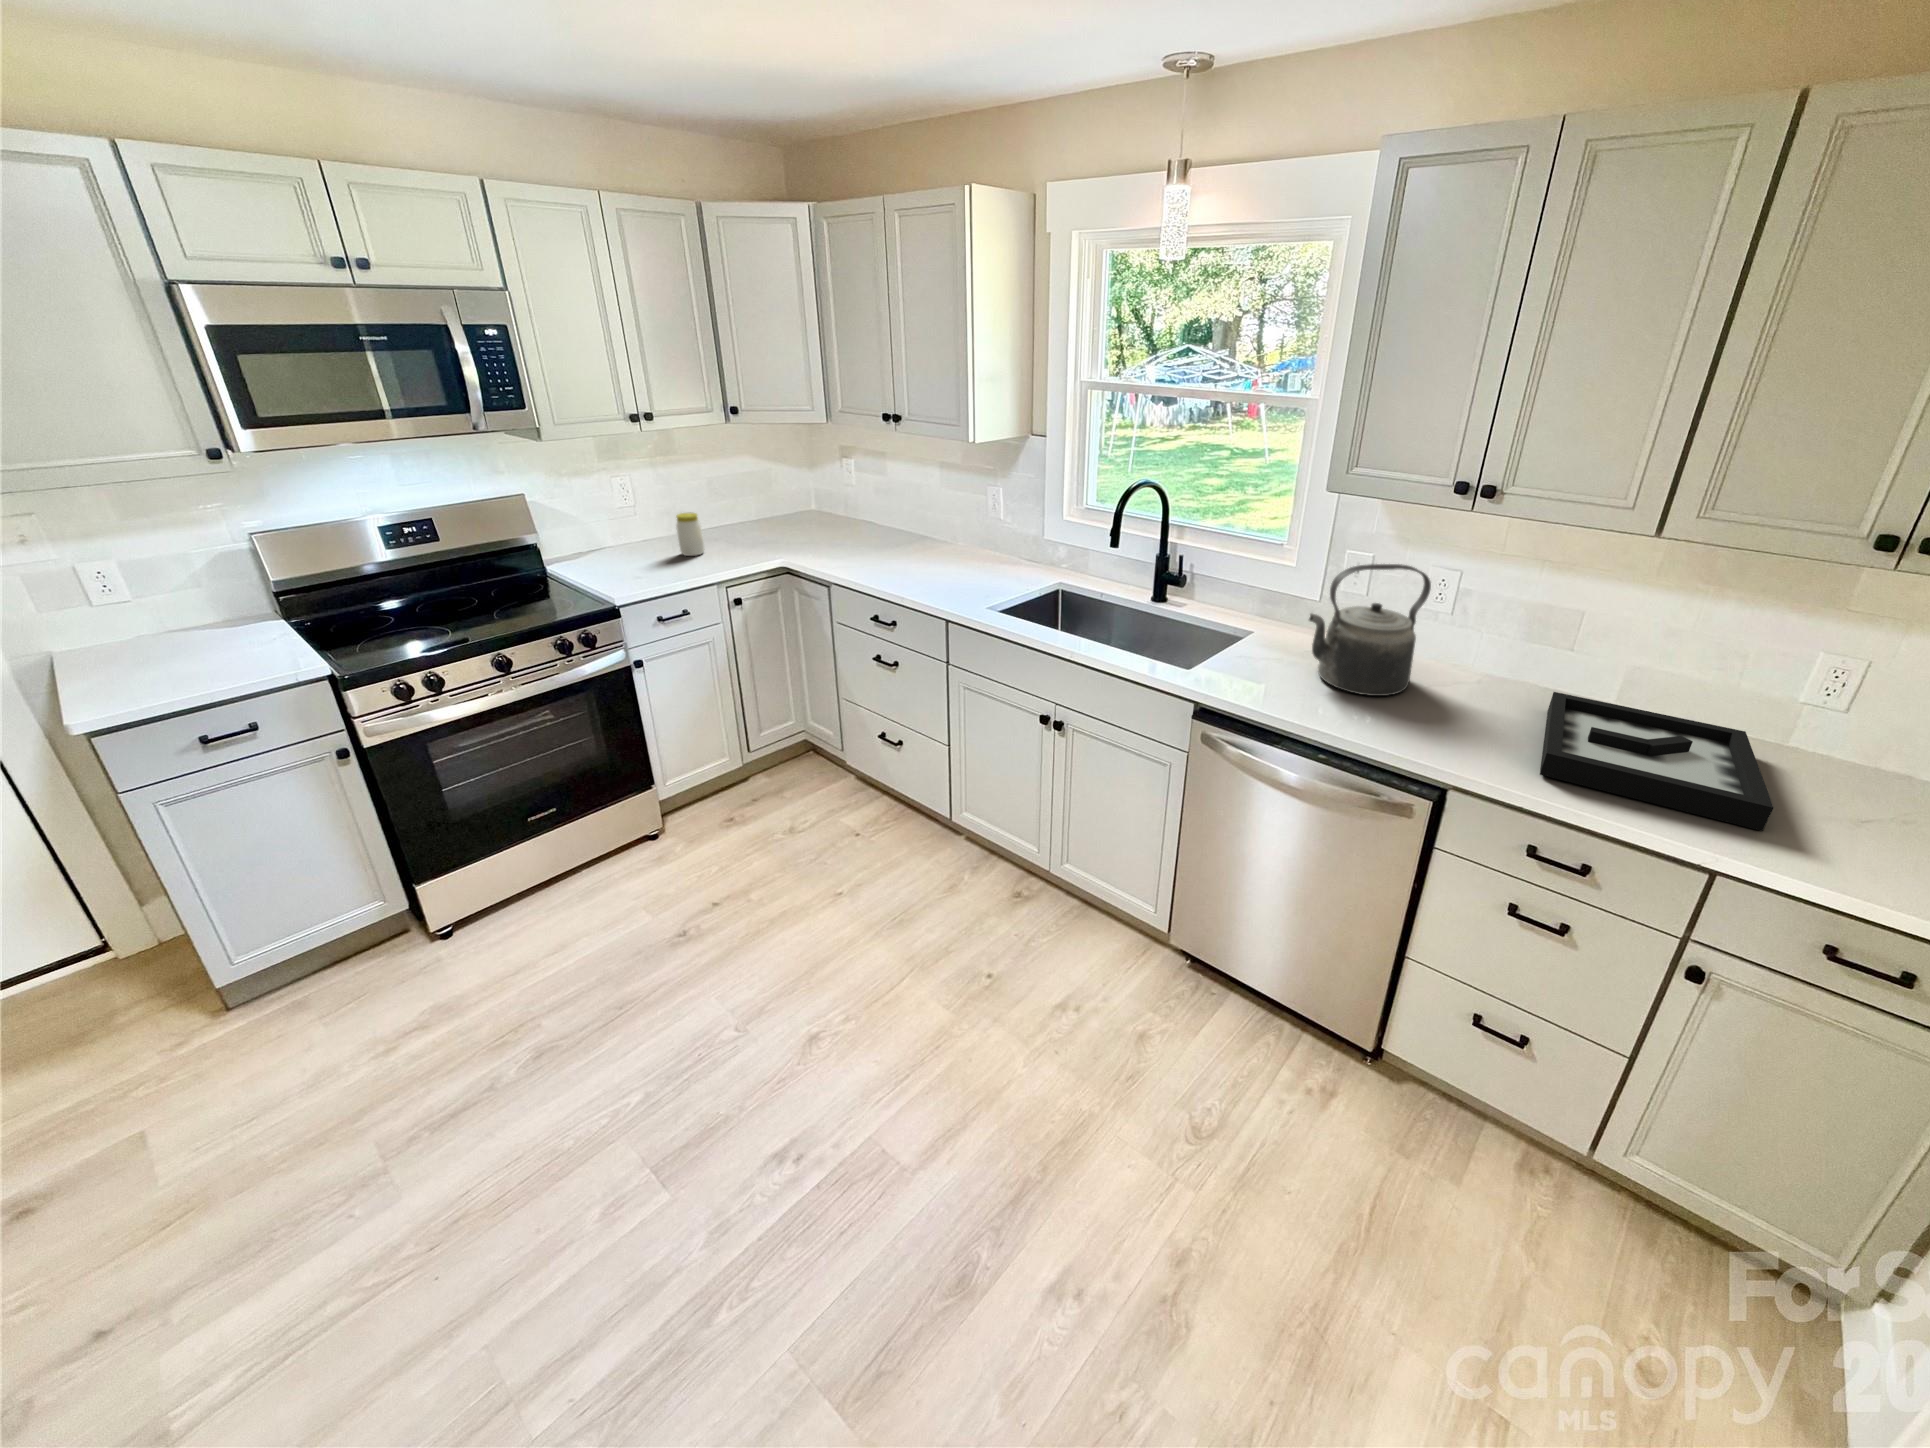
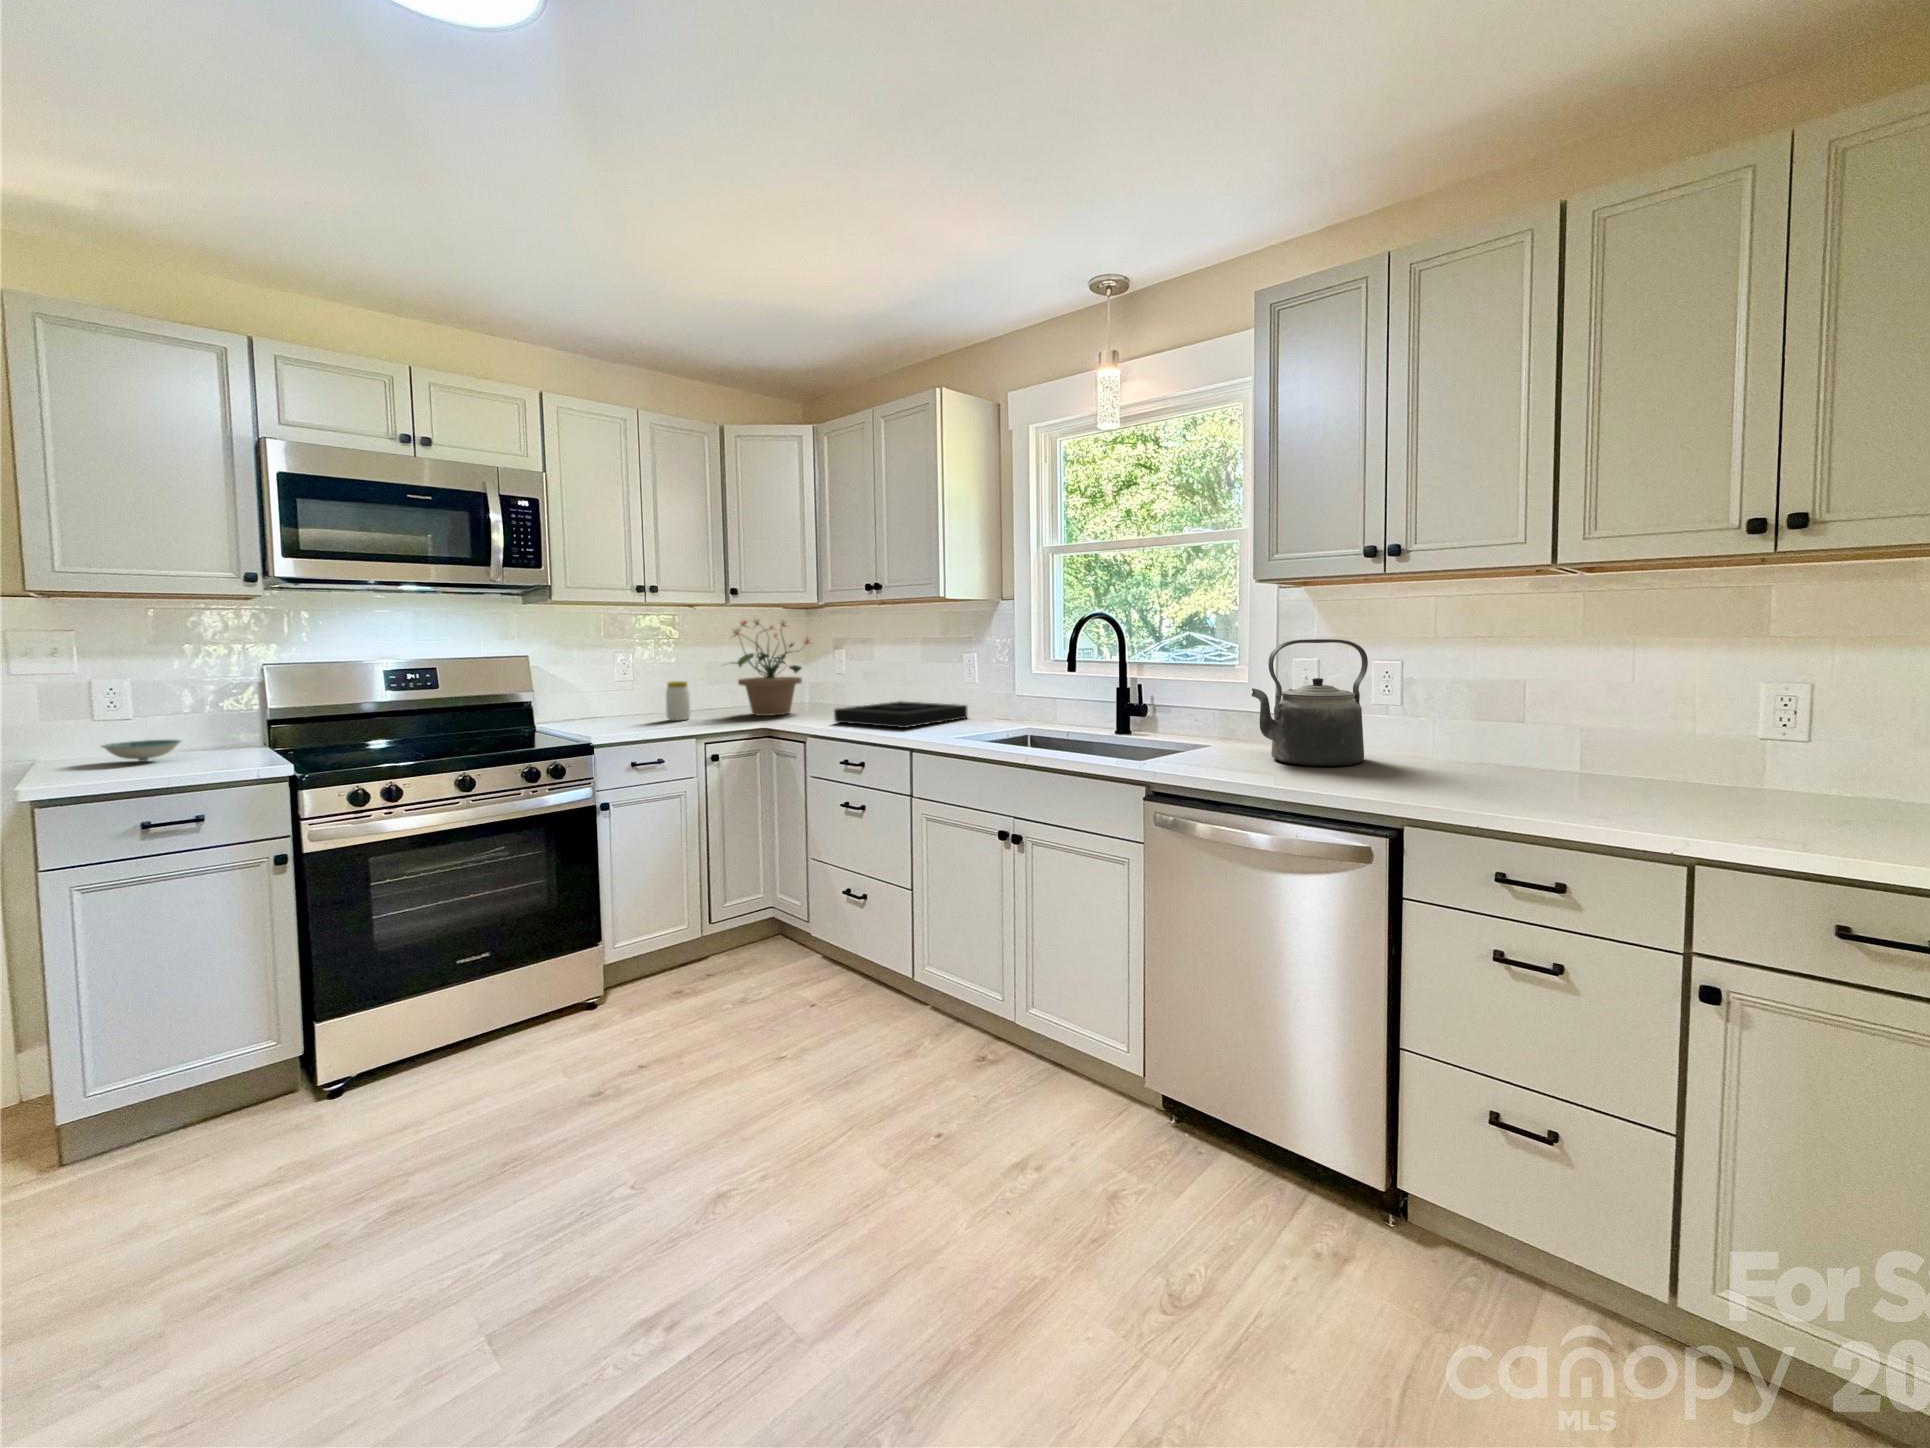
potted plant: none [728,438,825,548] -> present [733,621,809,716]
ceramic bowl: none [112,625,196,654] -> present [101,740,181,762]
decorative tray: present [1540,692,1774,831] -> present [834,701,967,728]

